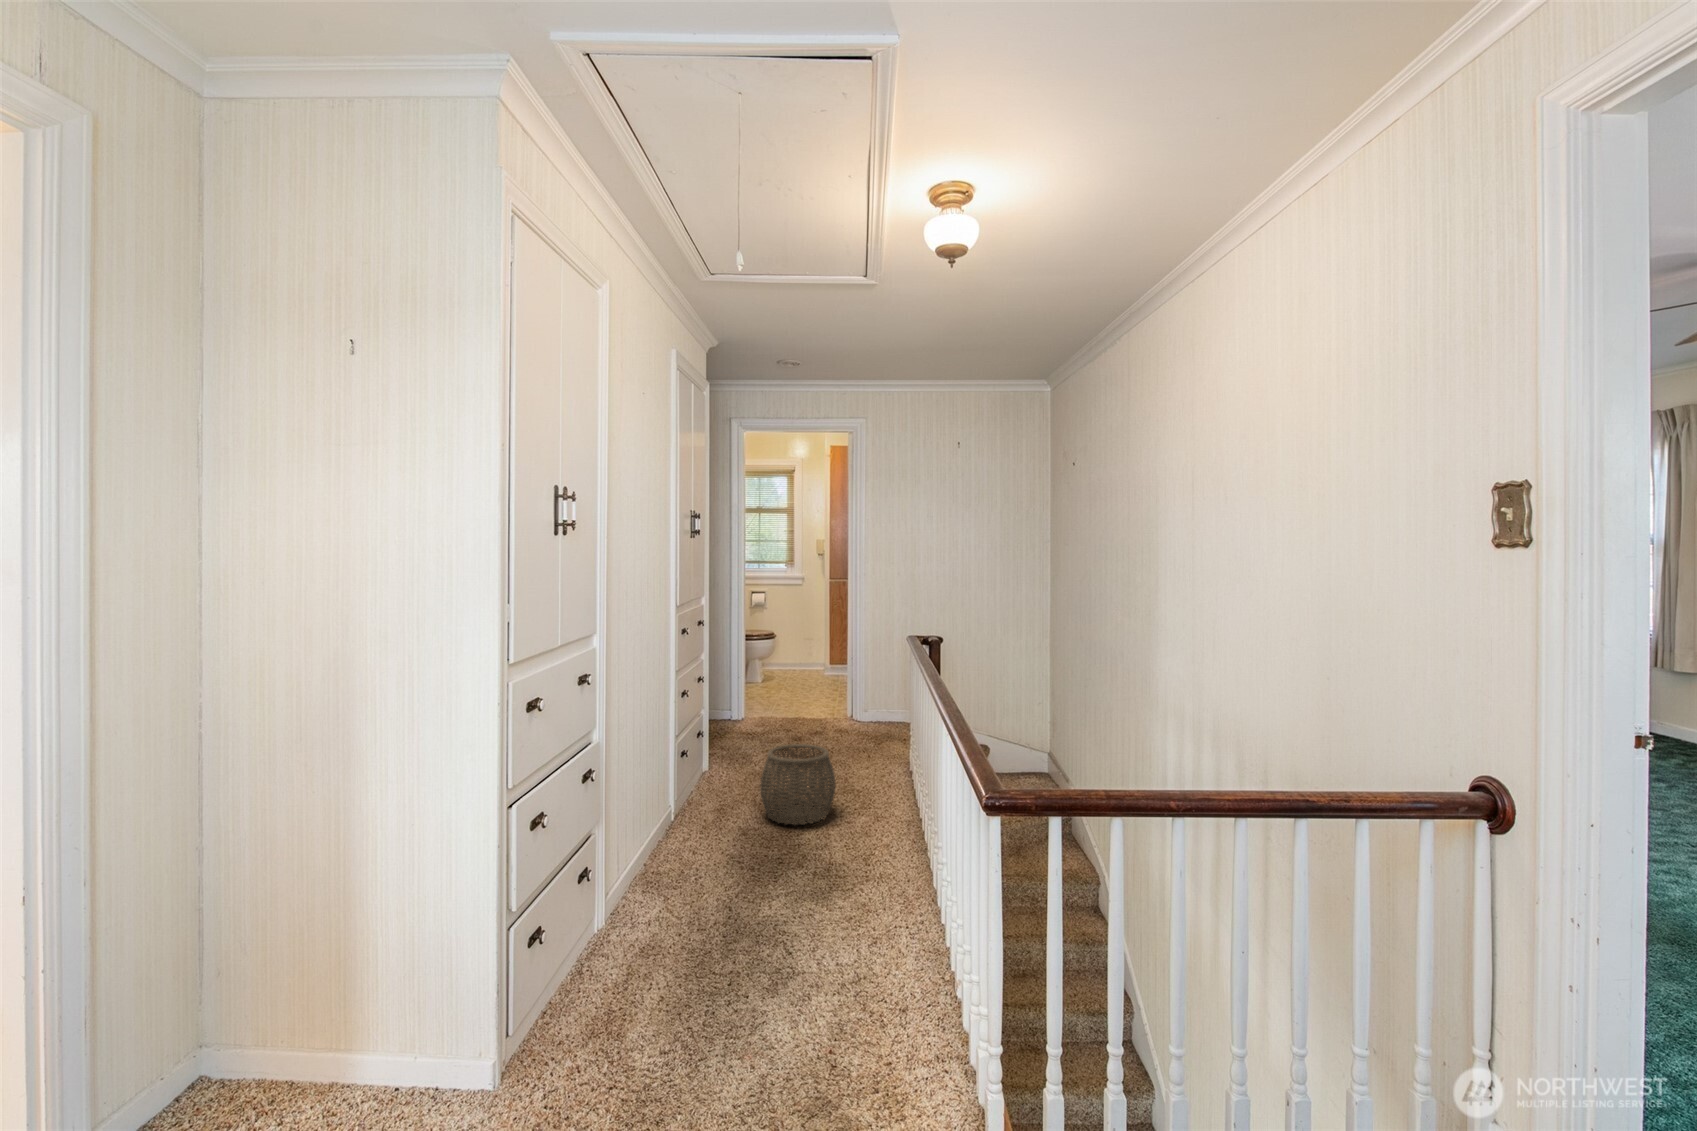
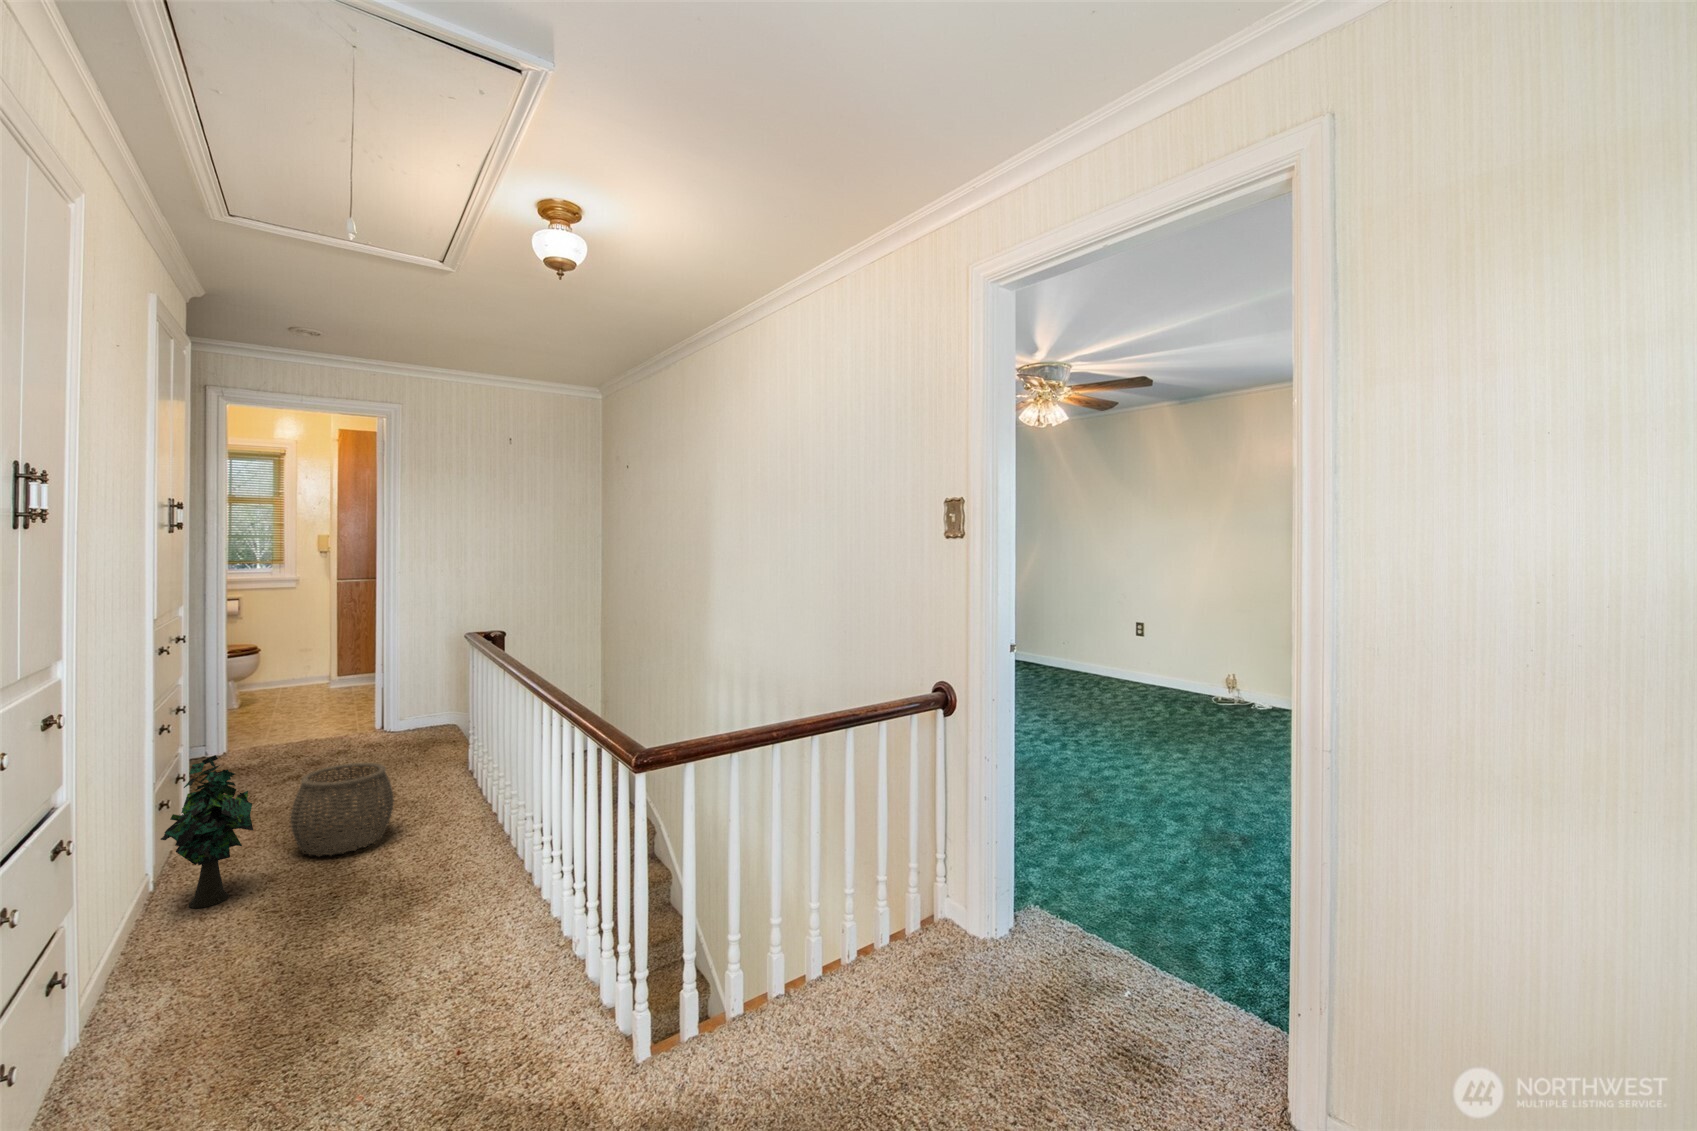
decorative plant: none [673,721,730,845] -> present [161,755,253,908]

